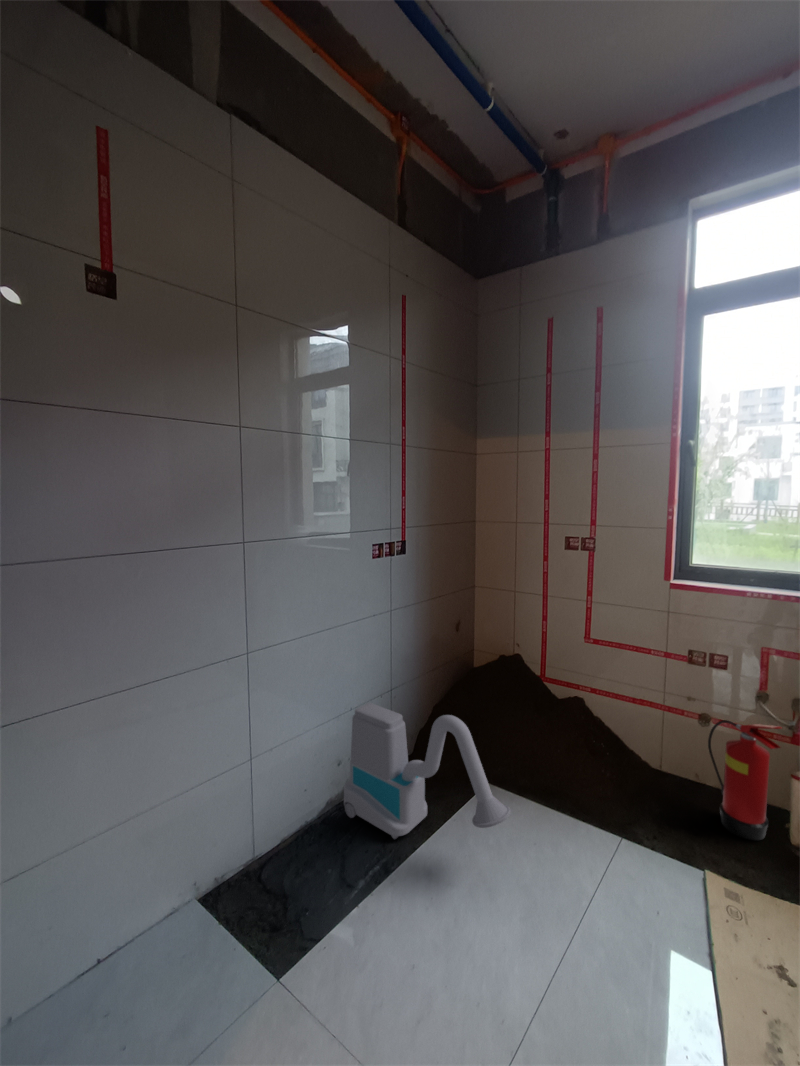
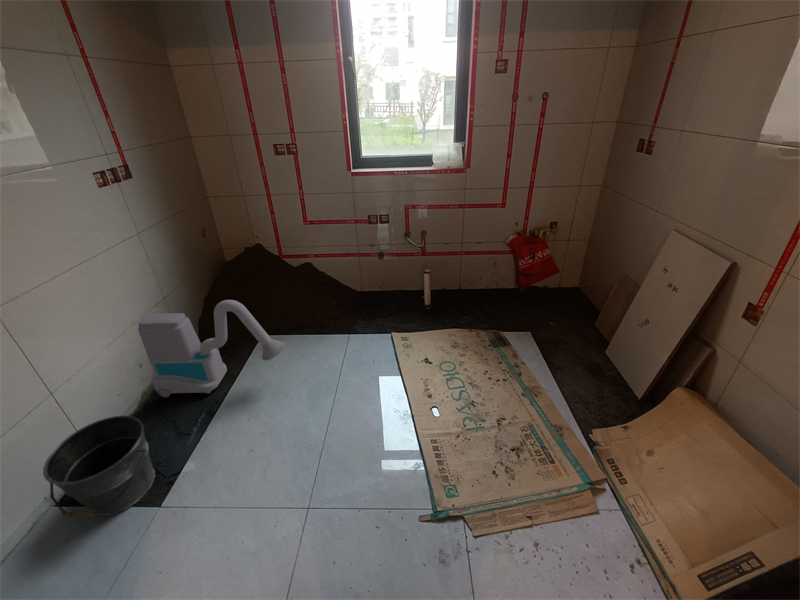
fire extinguisher: present [708,720,781,840] -> none [383,247,416,308]
bucket: none [194,813,306,959] -> present [43,416,155,517]

